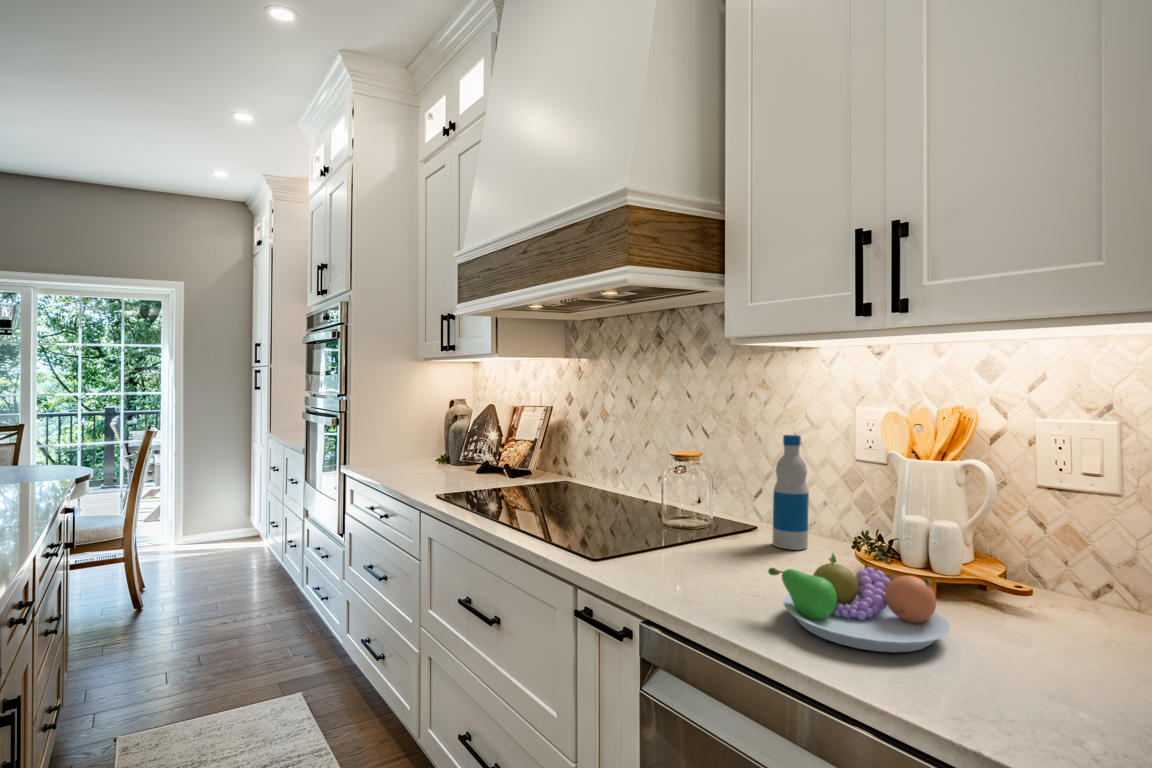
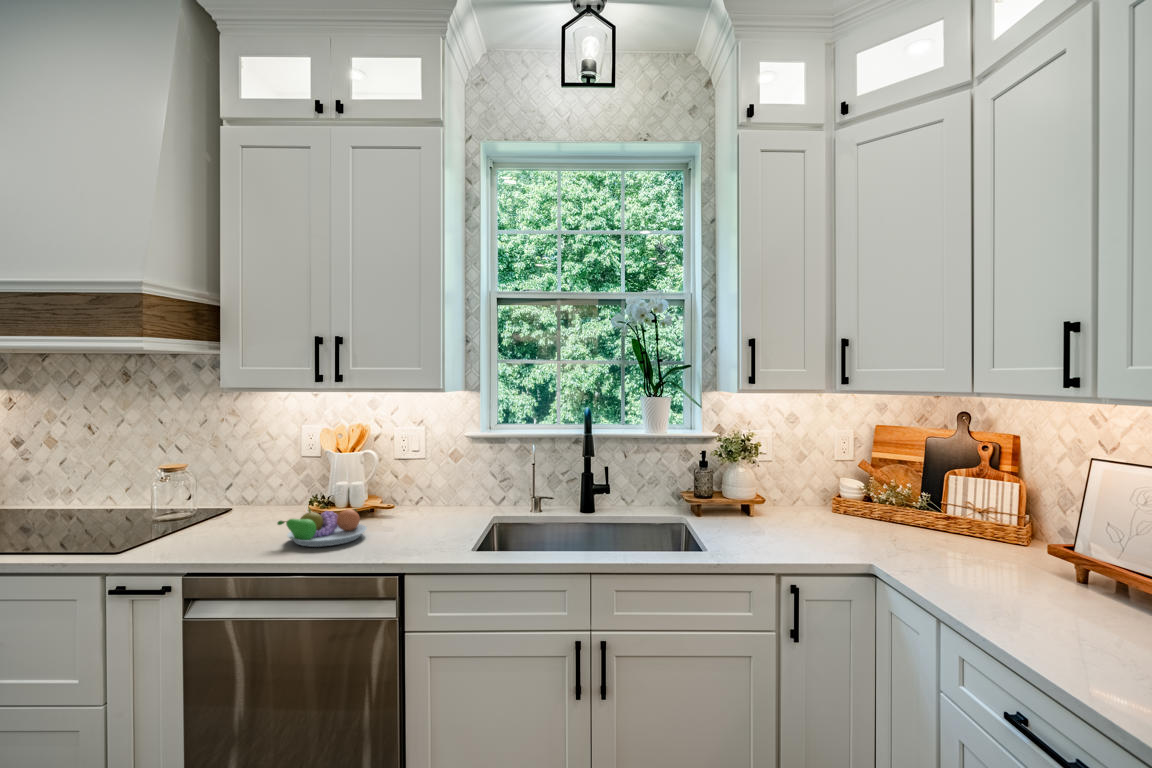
bottle: present [773,435,809,550] -> none [252,445,276,517]

